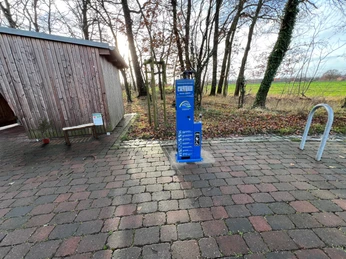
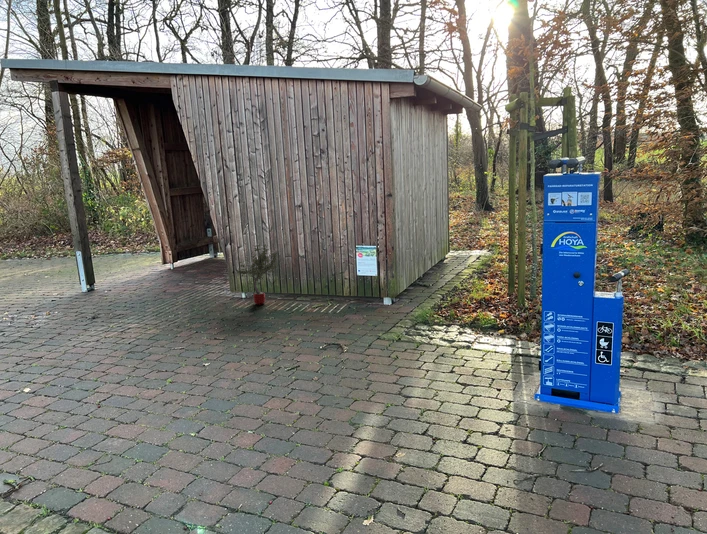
bench: present [63,123,98,145] -> none [293,268,360,315]

